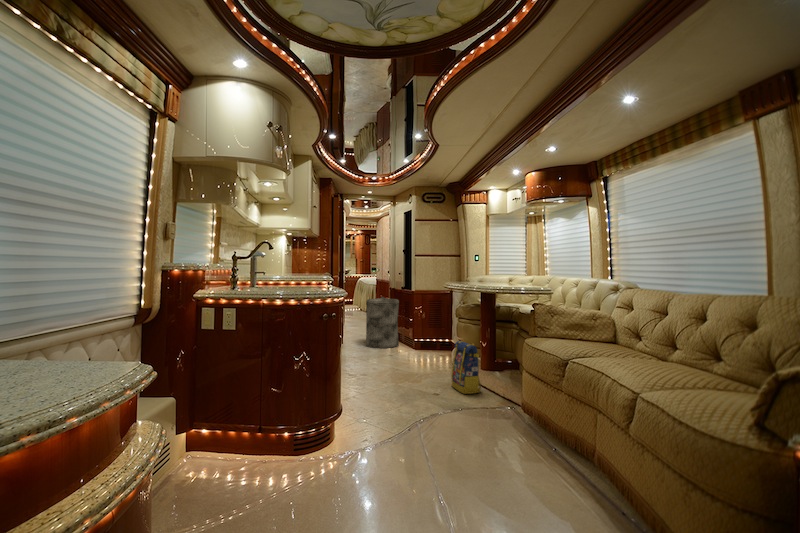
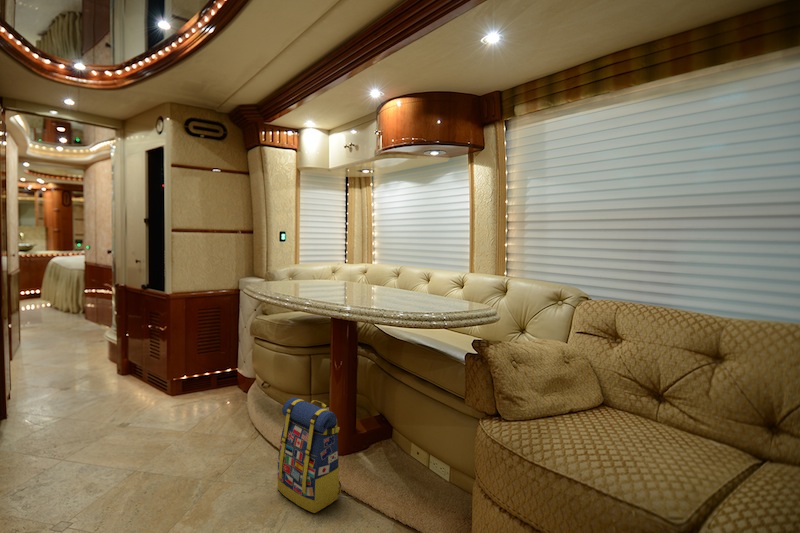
trash can: present [366,297,399,348] -> none [60,301,137,400]

